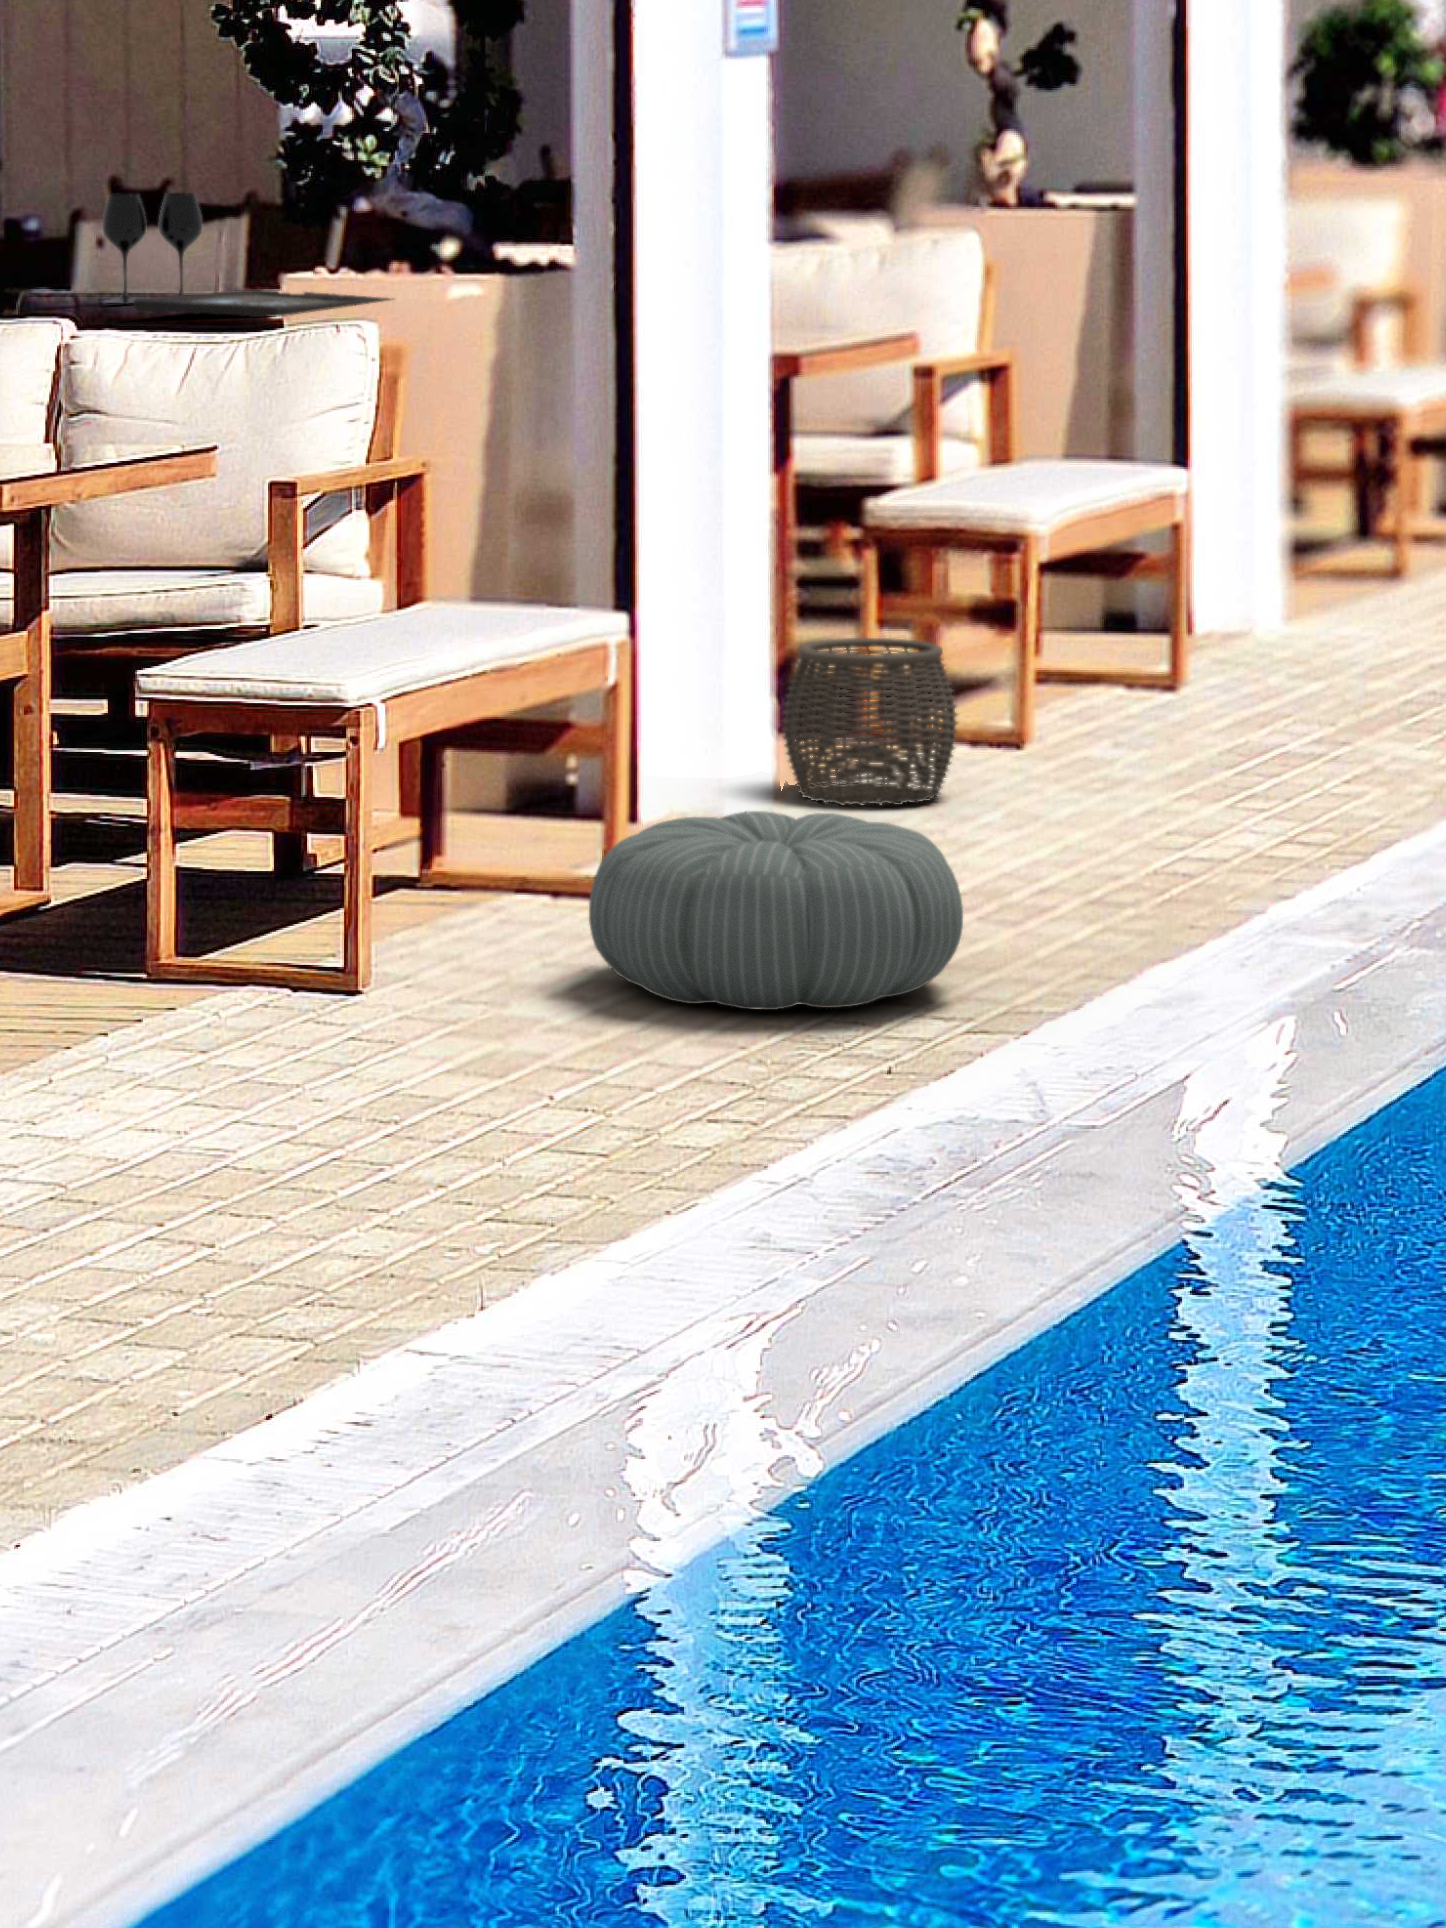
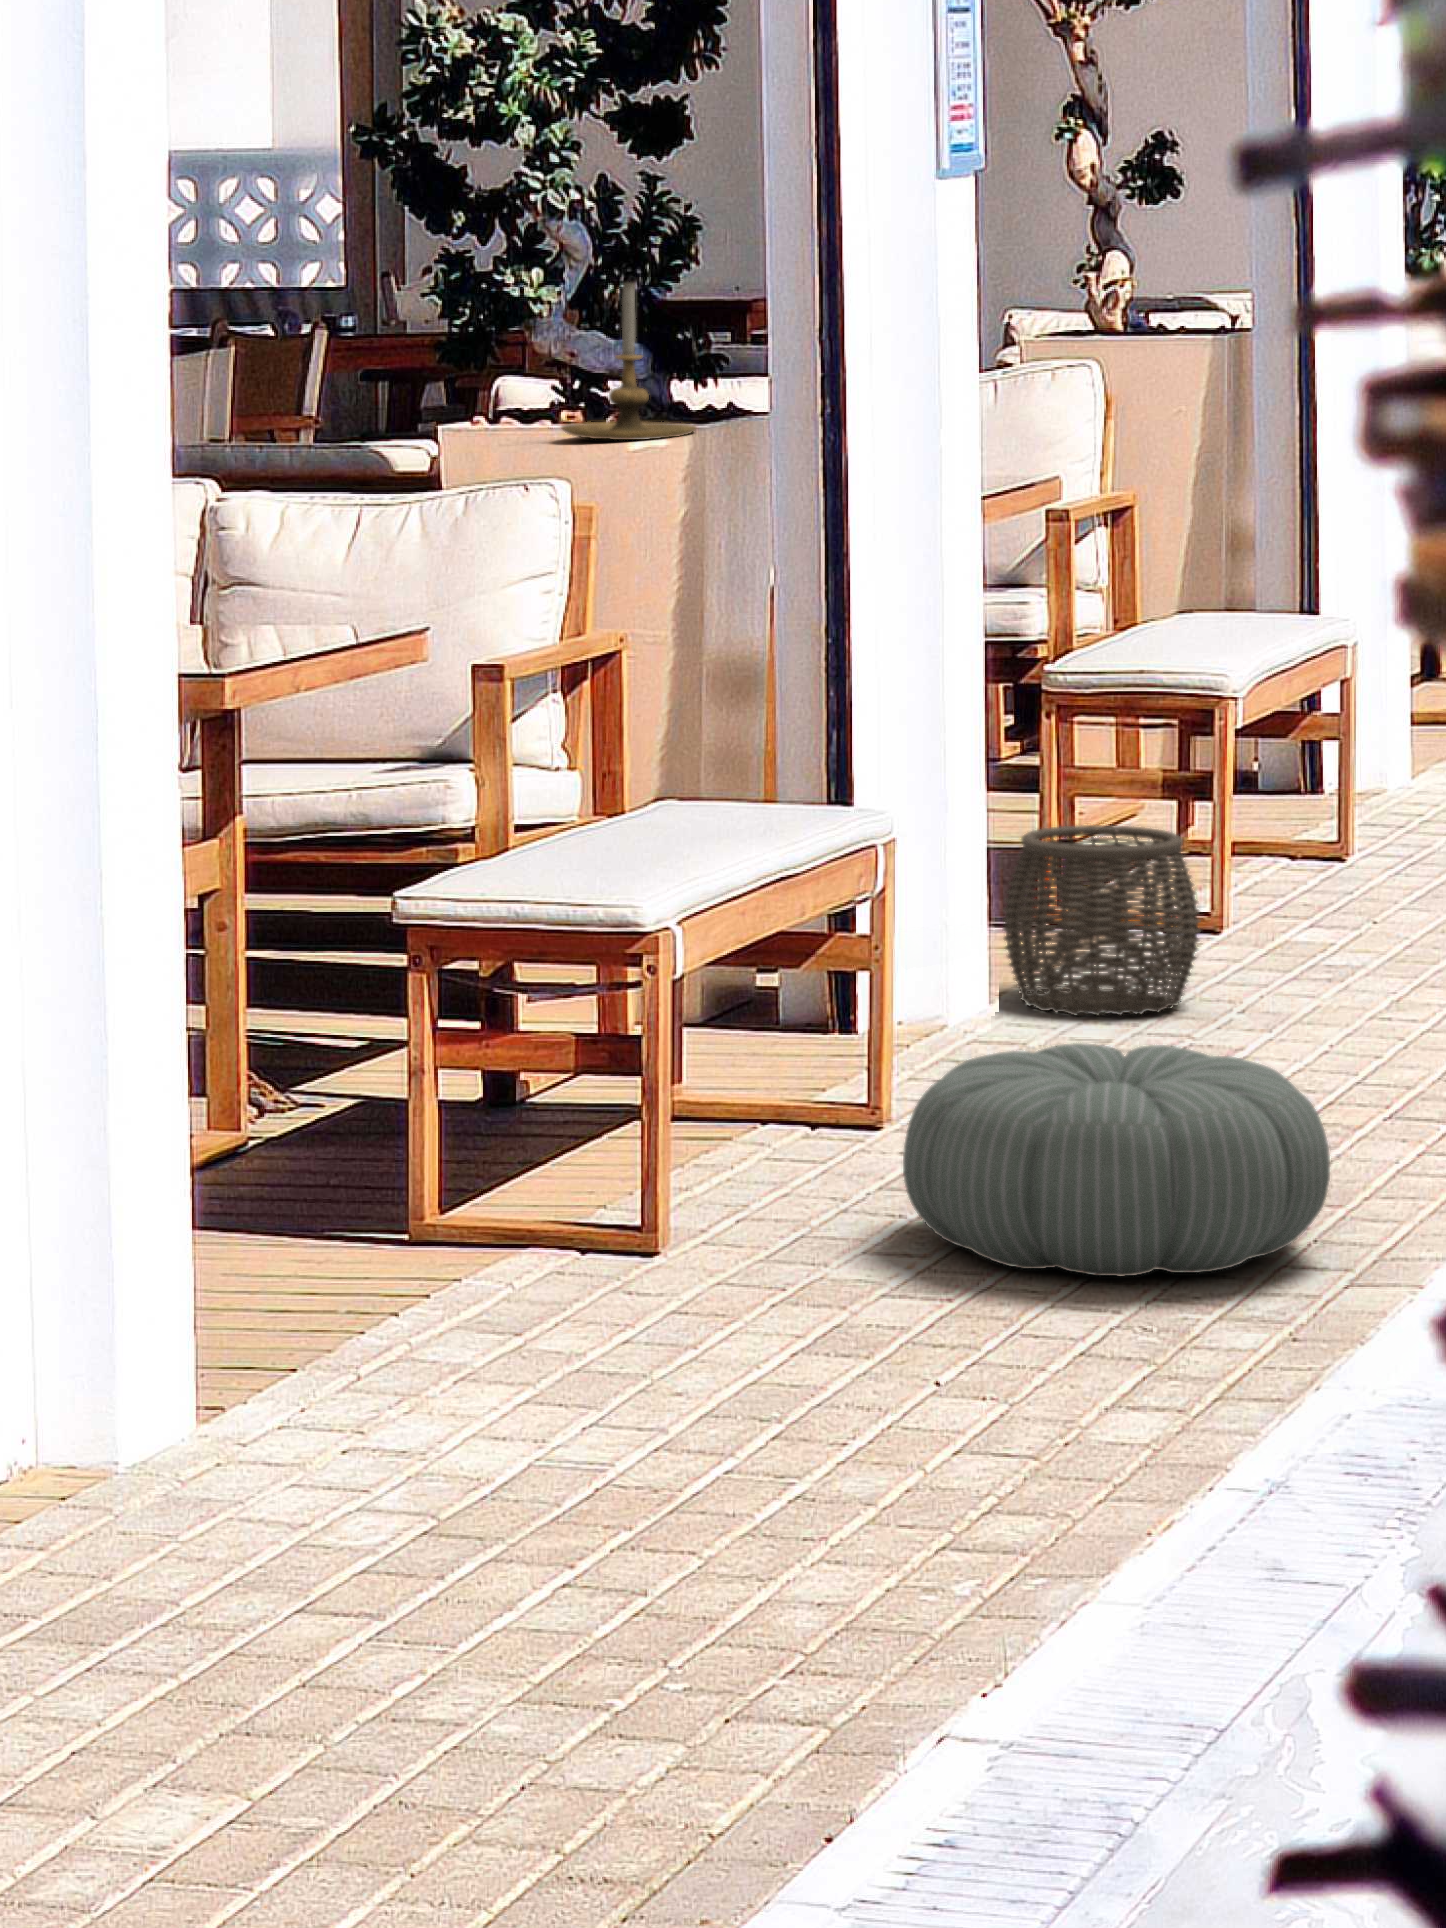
candle holder: none [397,147,520,289] -> present [561,282,696,440]
wine glass: present [102,193,202,303] -> none [221,332,334,455]
tray: present [134,289,391,317] -> none [285,441,570,475]

